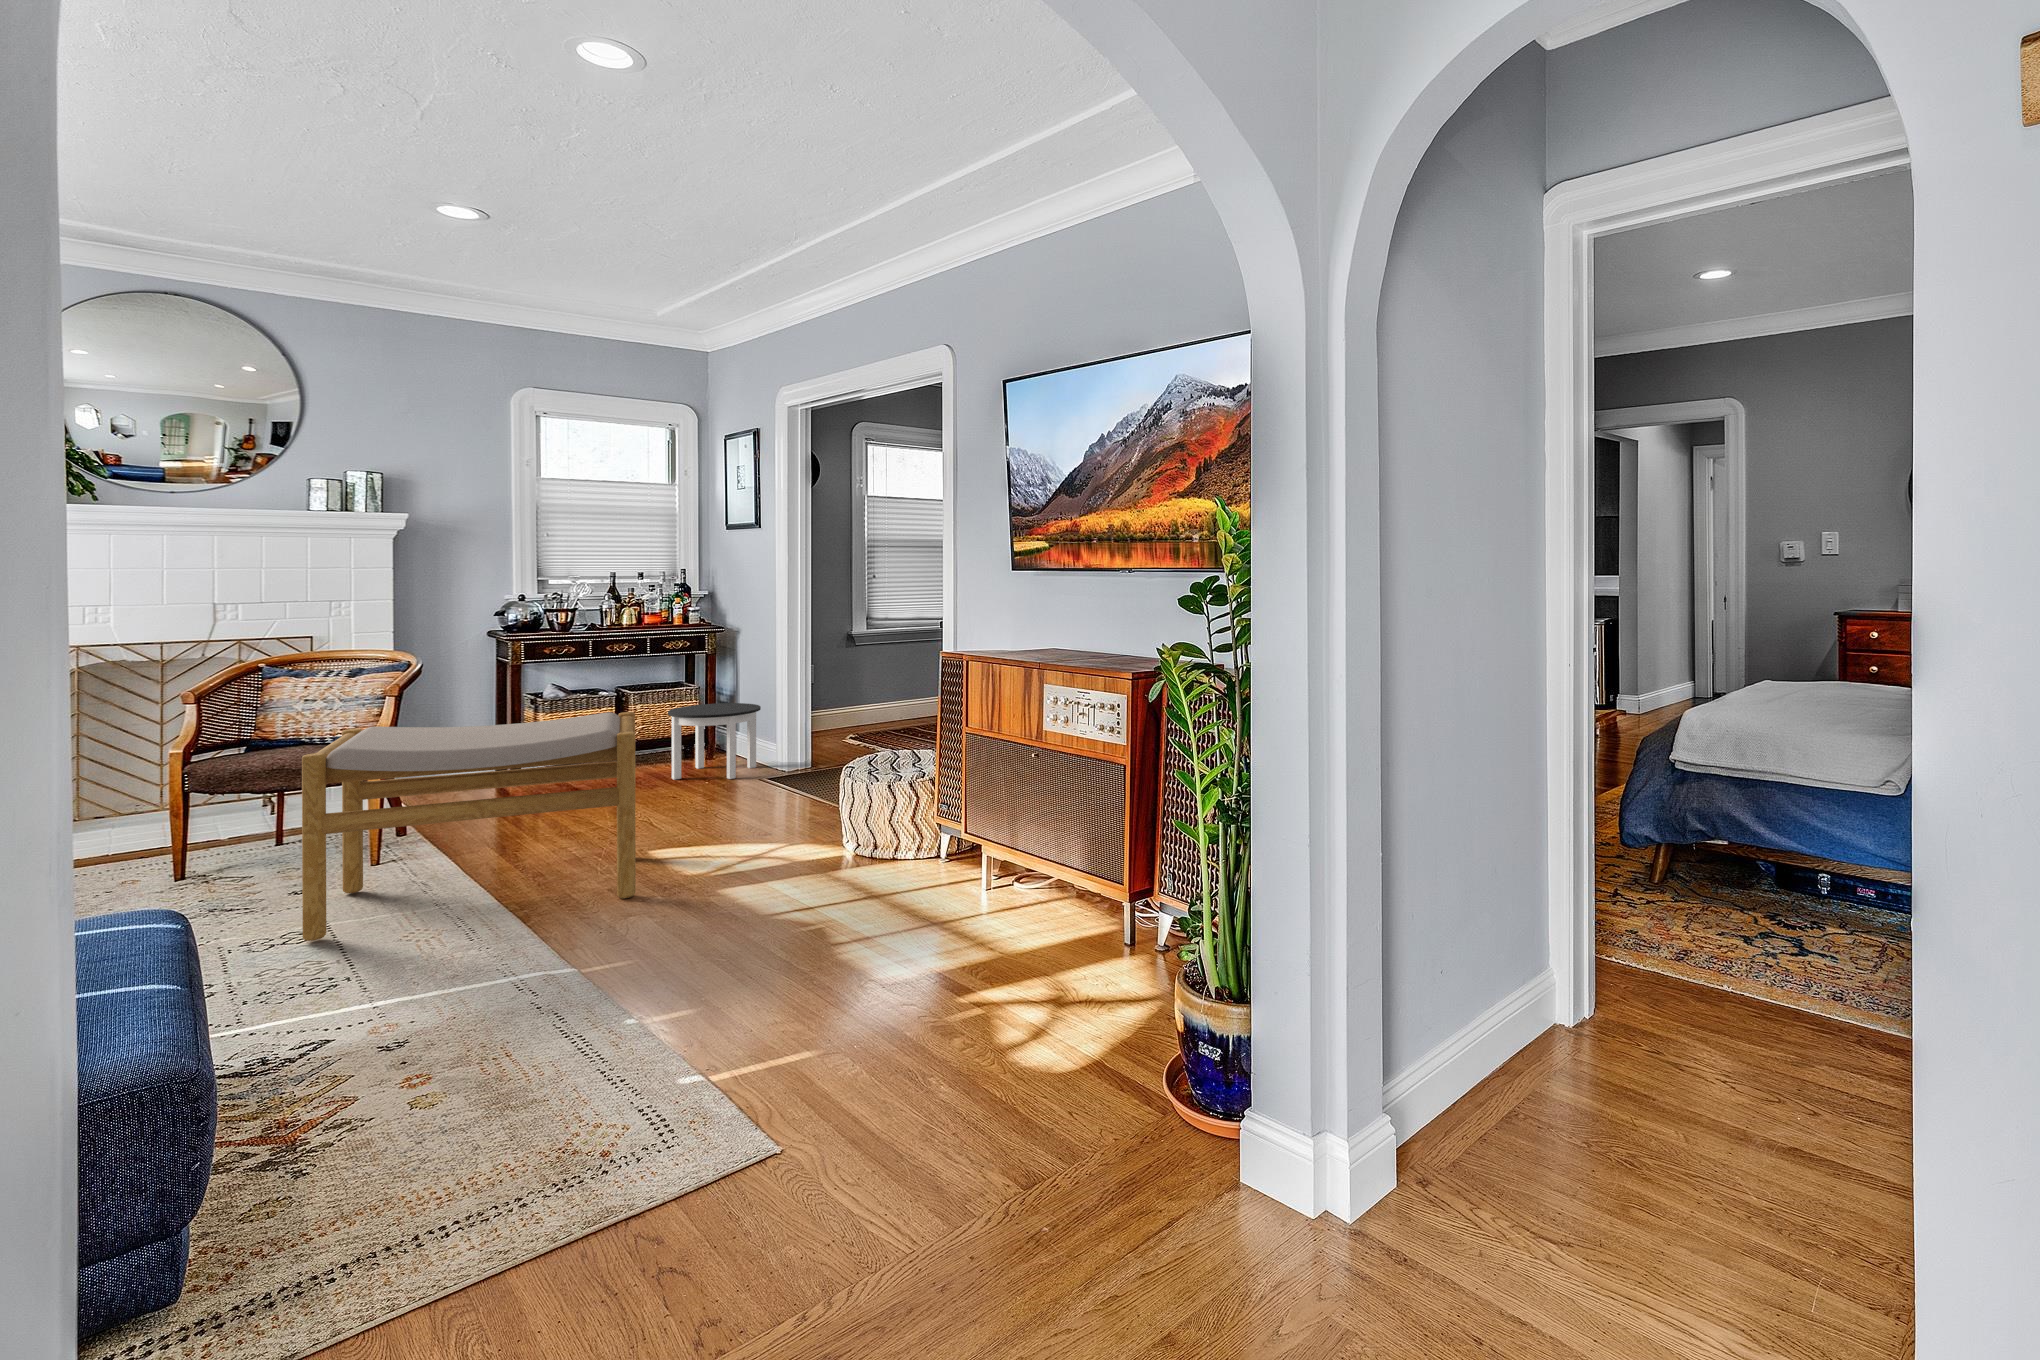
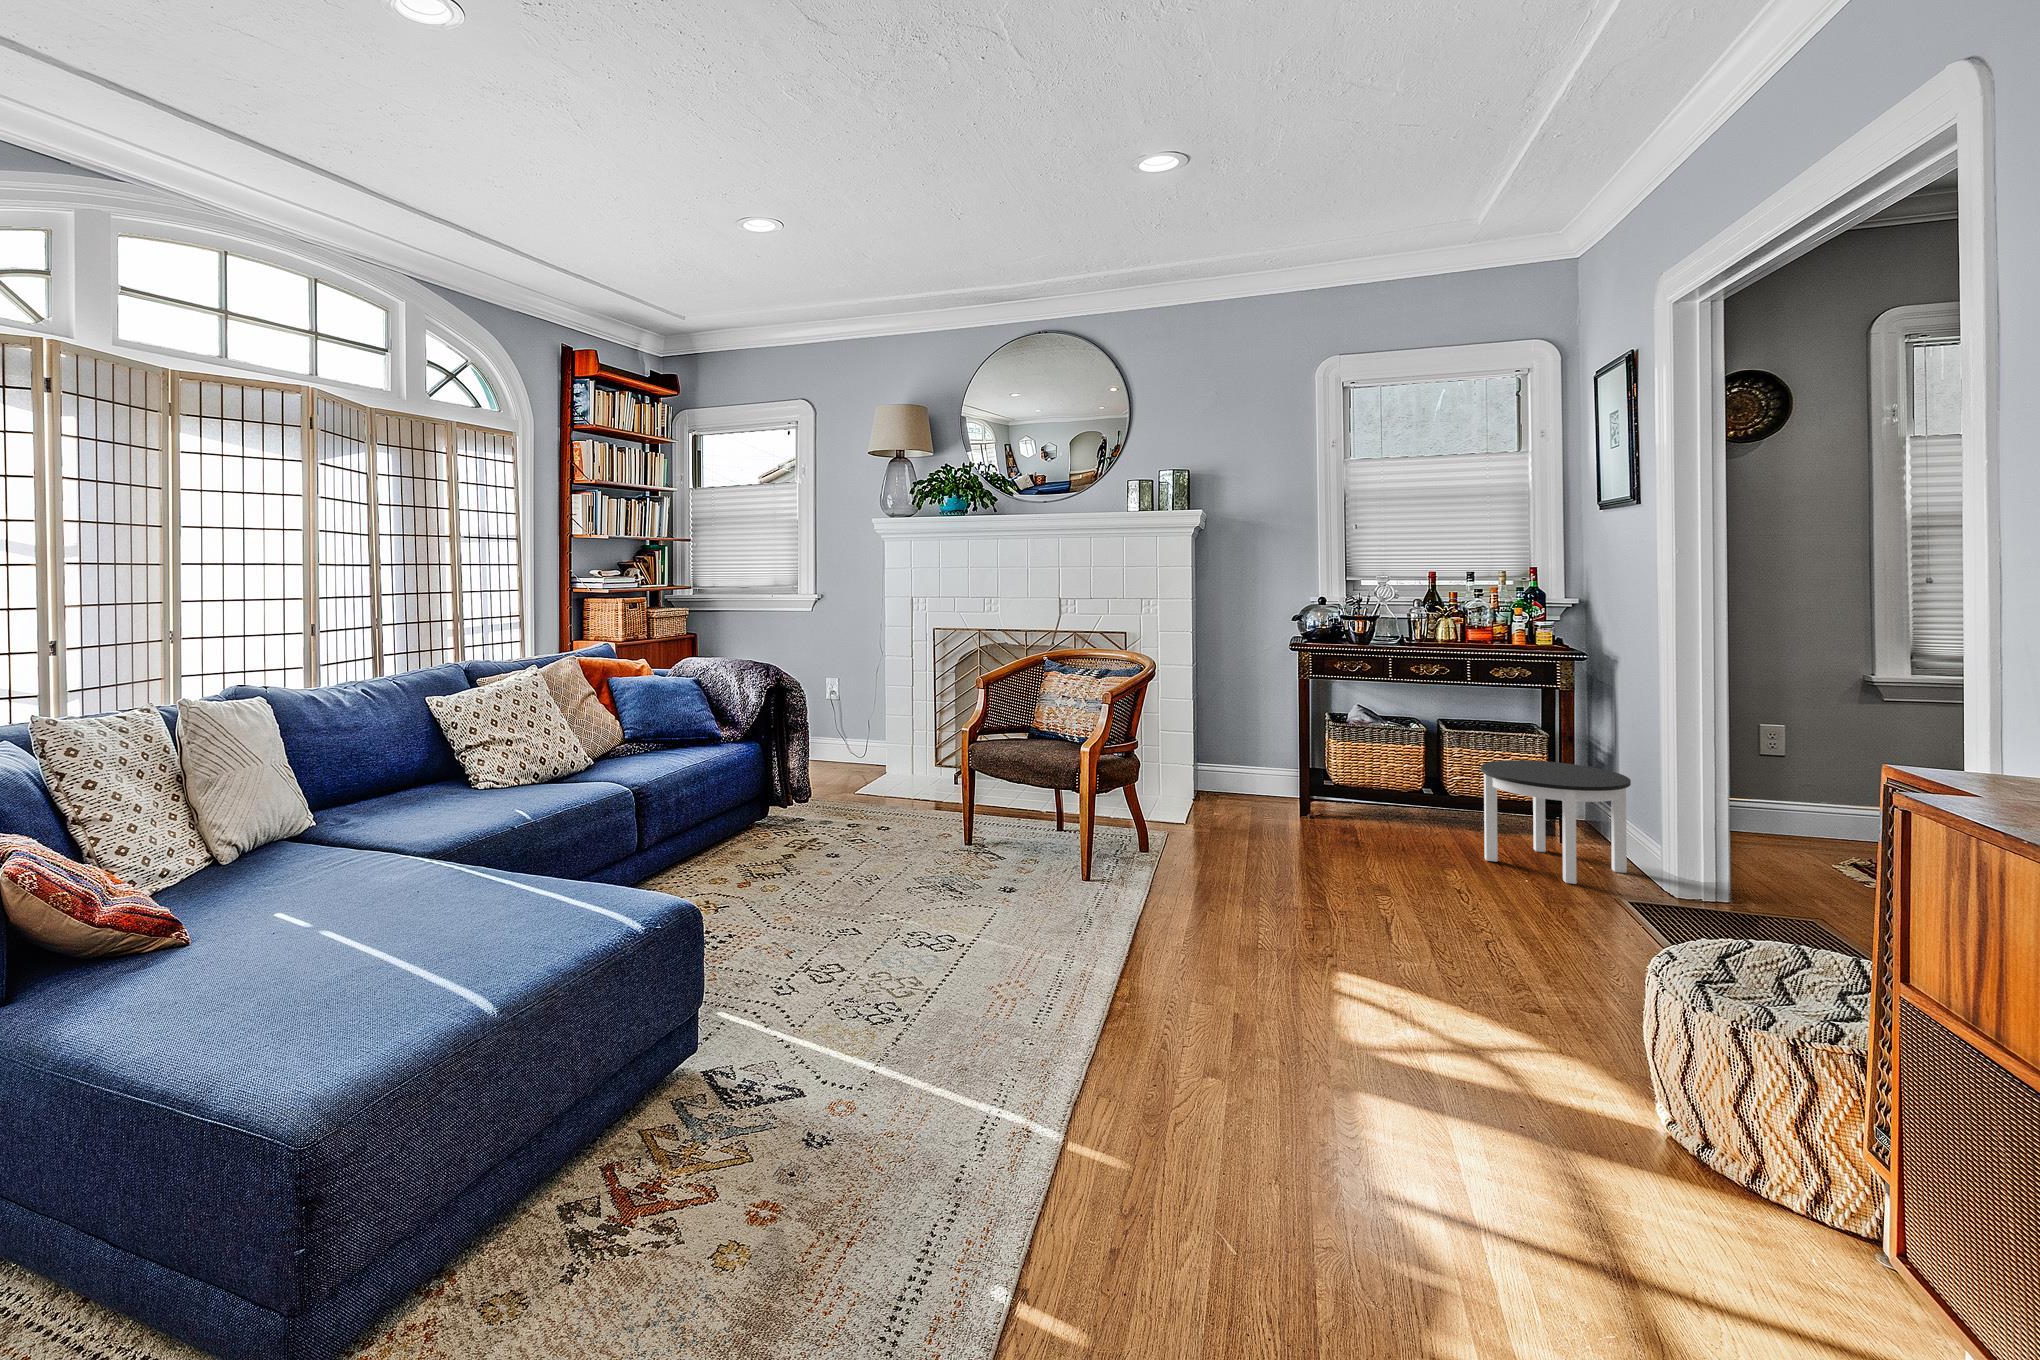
footstool: present [302,712,636,941] -> none [945,738,1319,1046]

